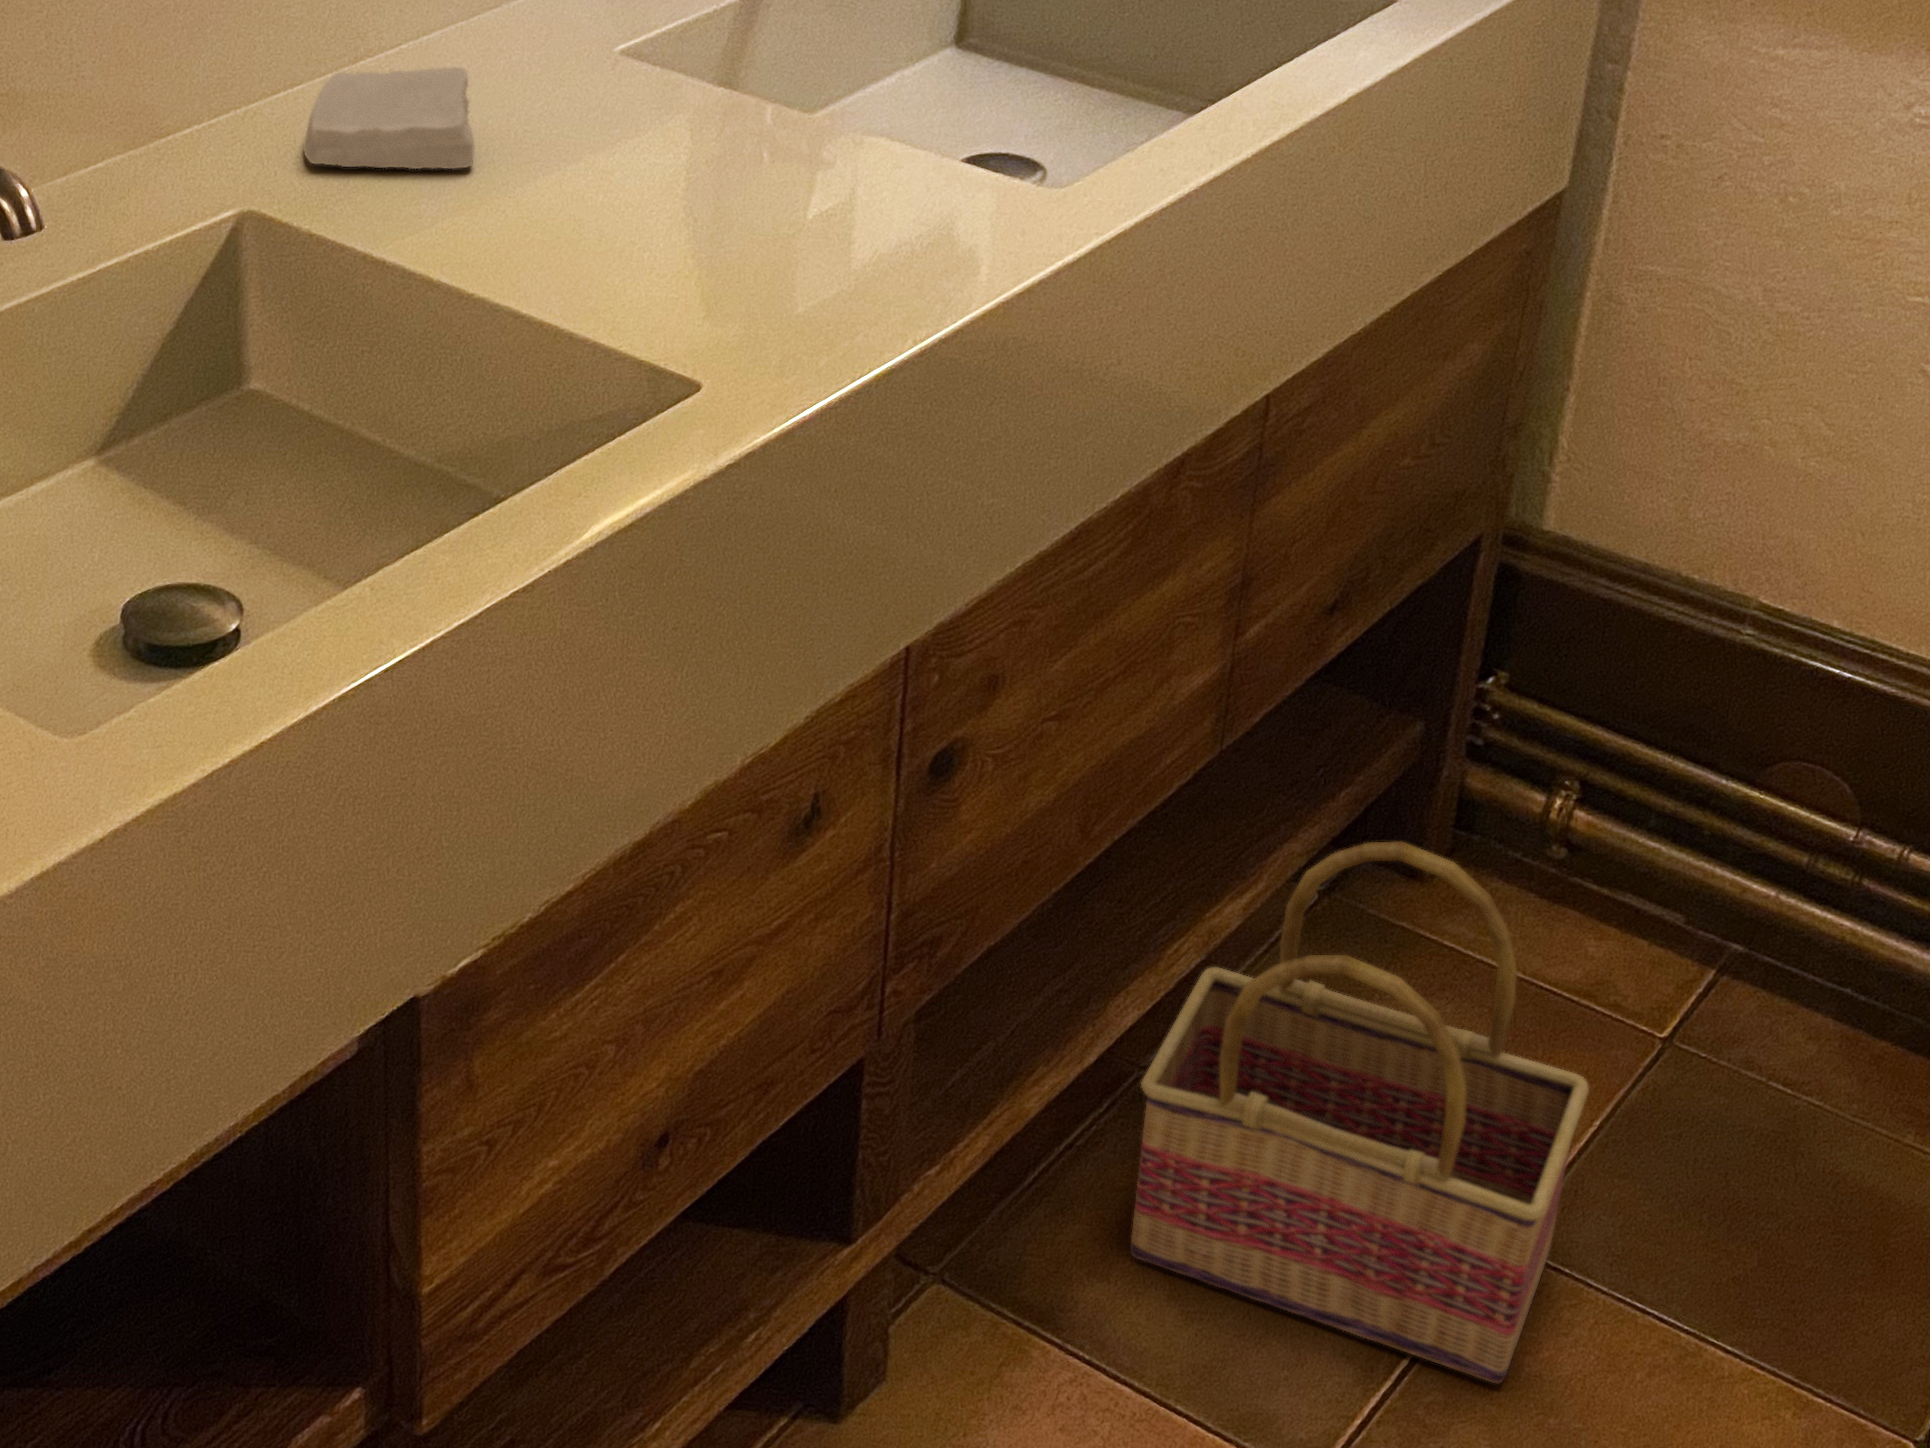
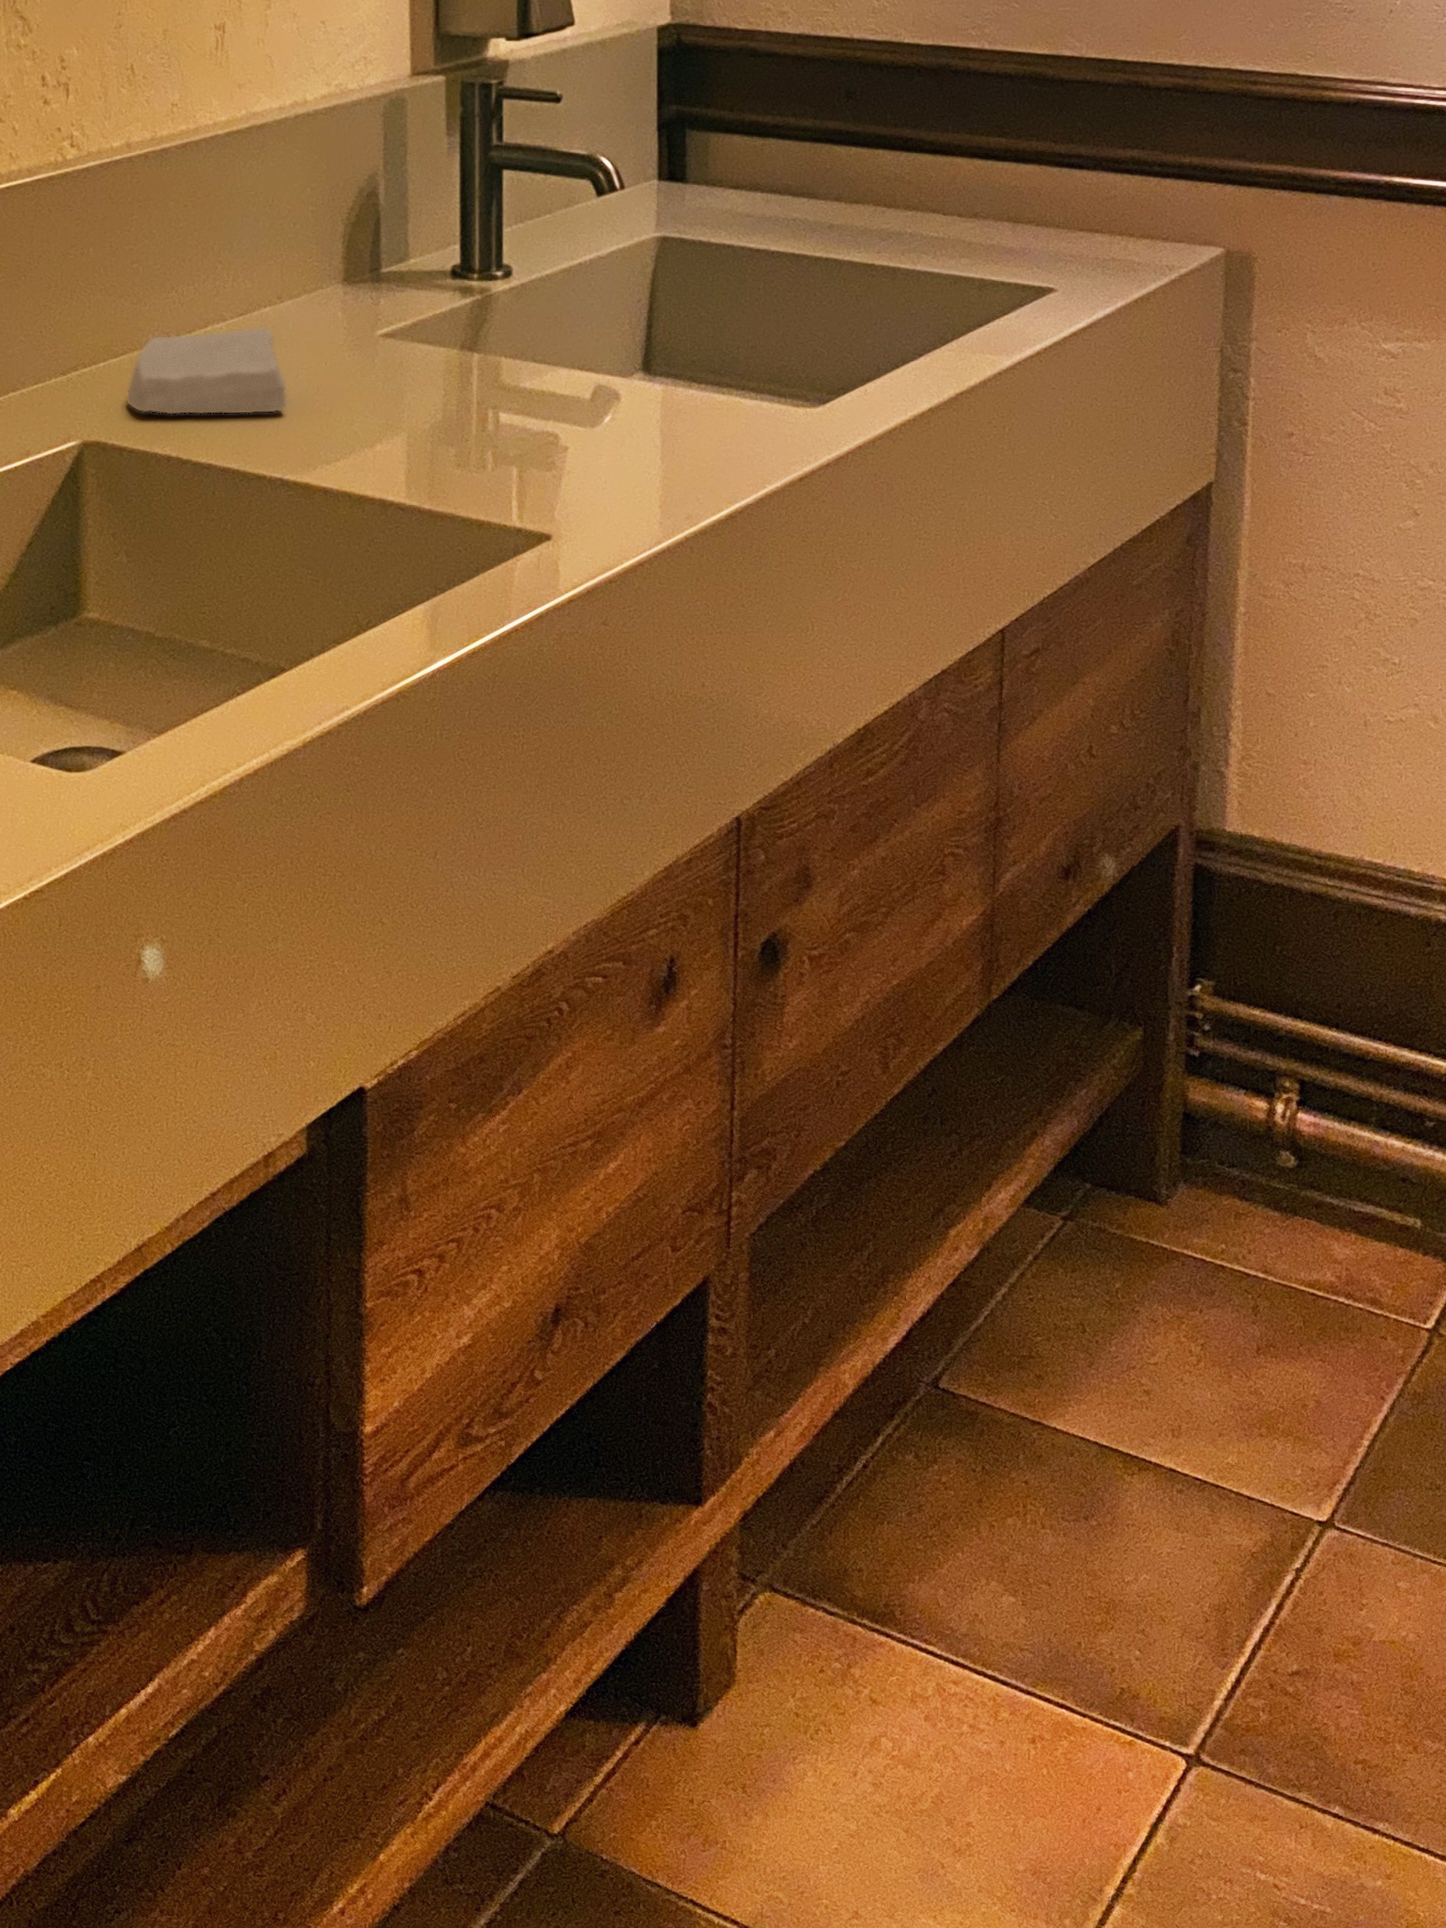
basket: present [1130,842,1589,1383] -> none [941,1082,1381,1655]

